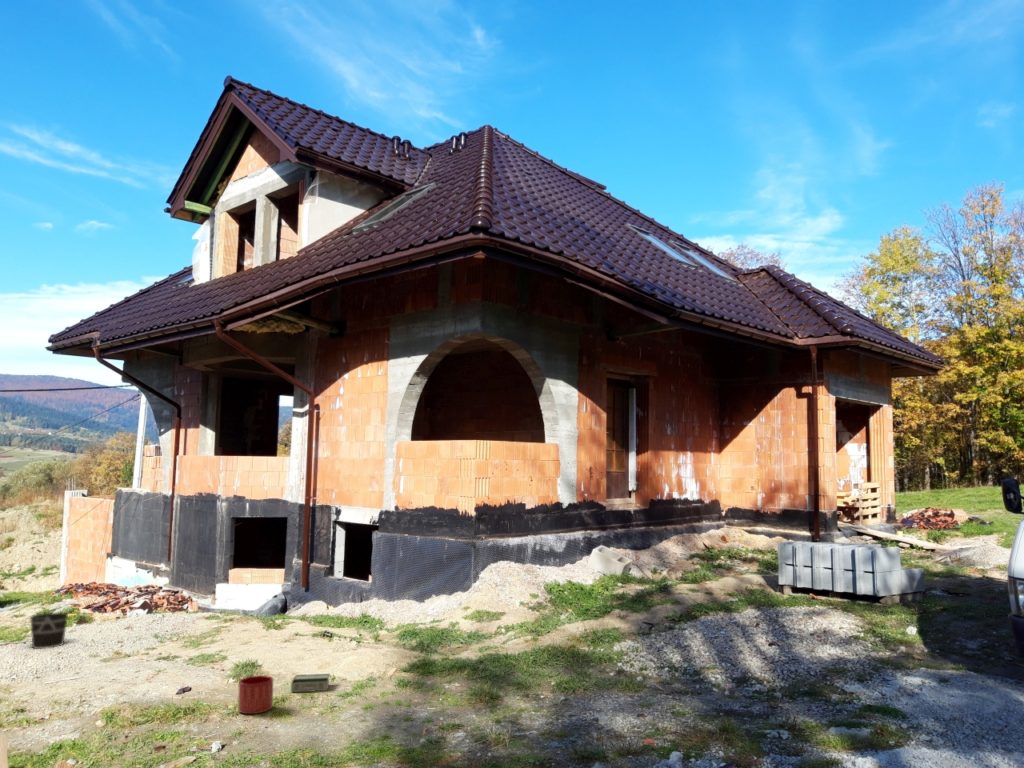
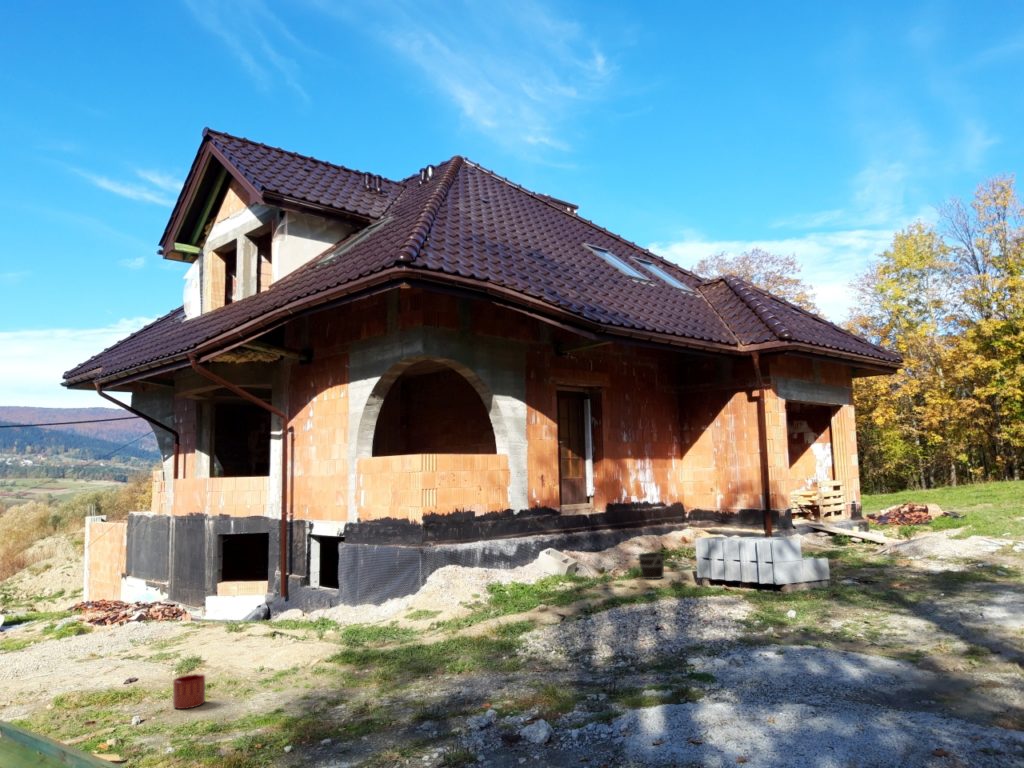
bucket: present [30,612,68,649] -> present [638,552,664,579]
toolbox: present [291,674,330,692] -> none [228,672,266,690]

